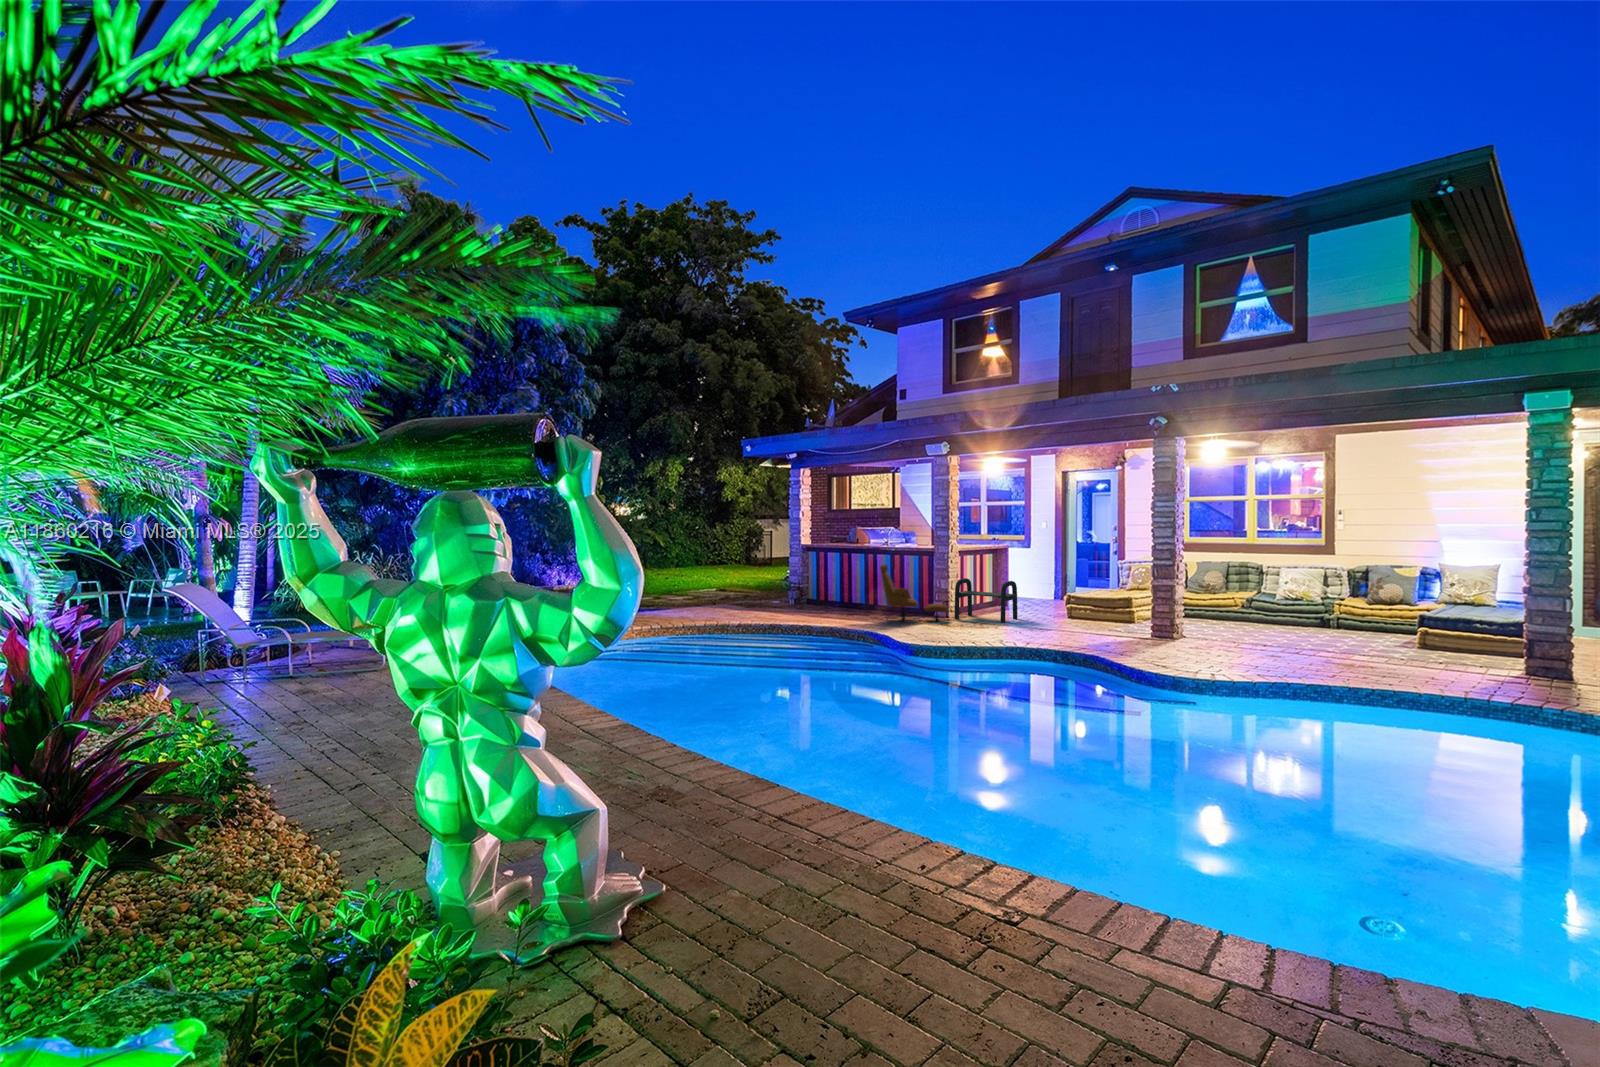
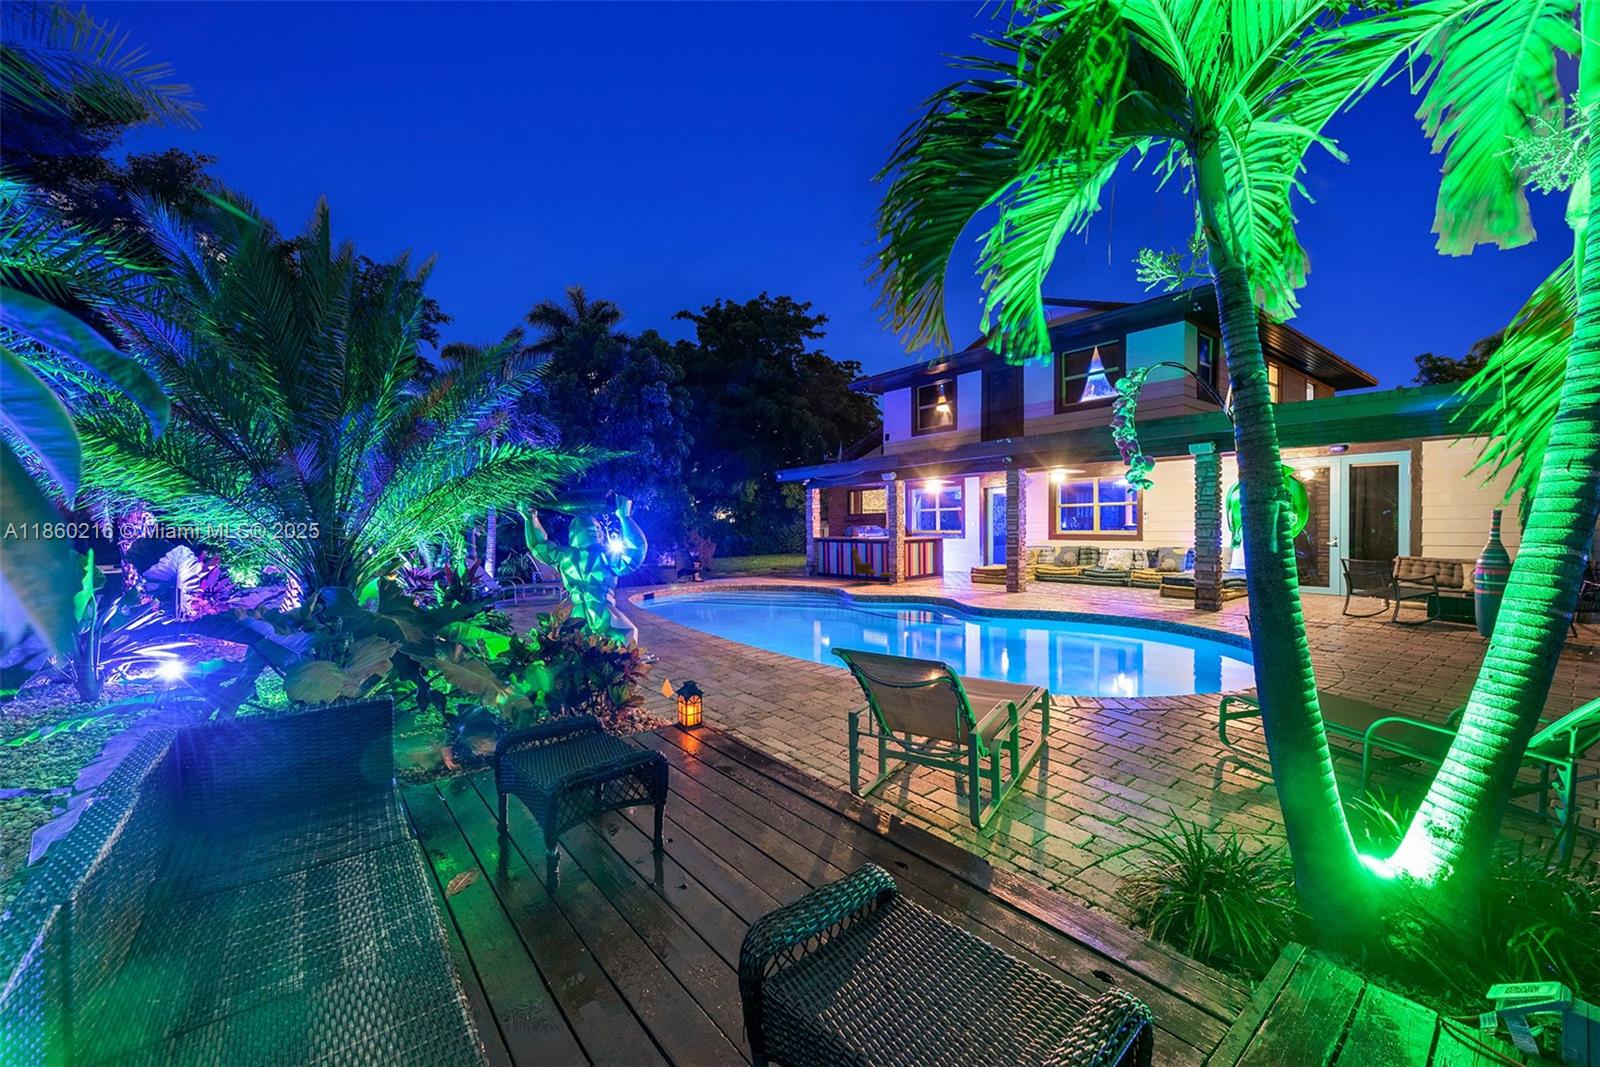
bench: present [954,578,1017,623] -> none [899,557,939,585]

